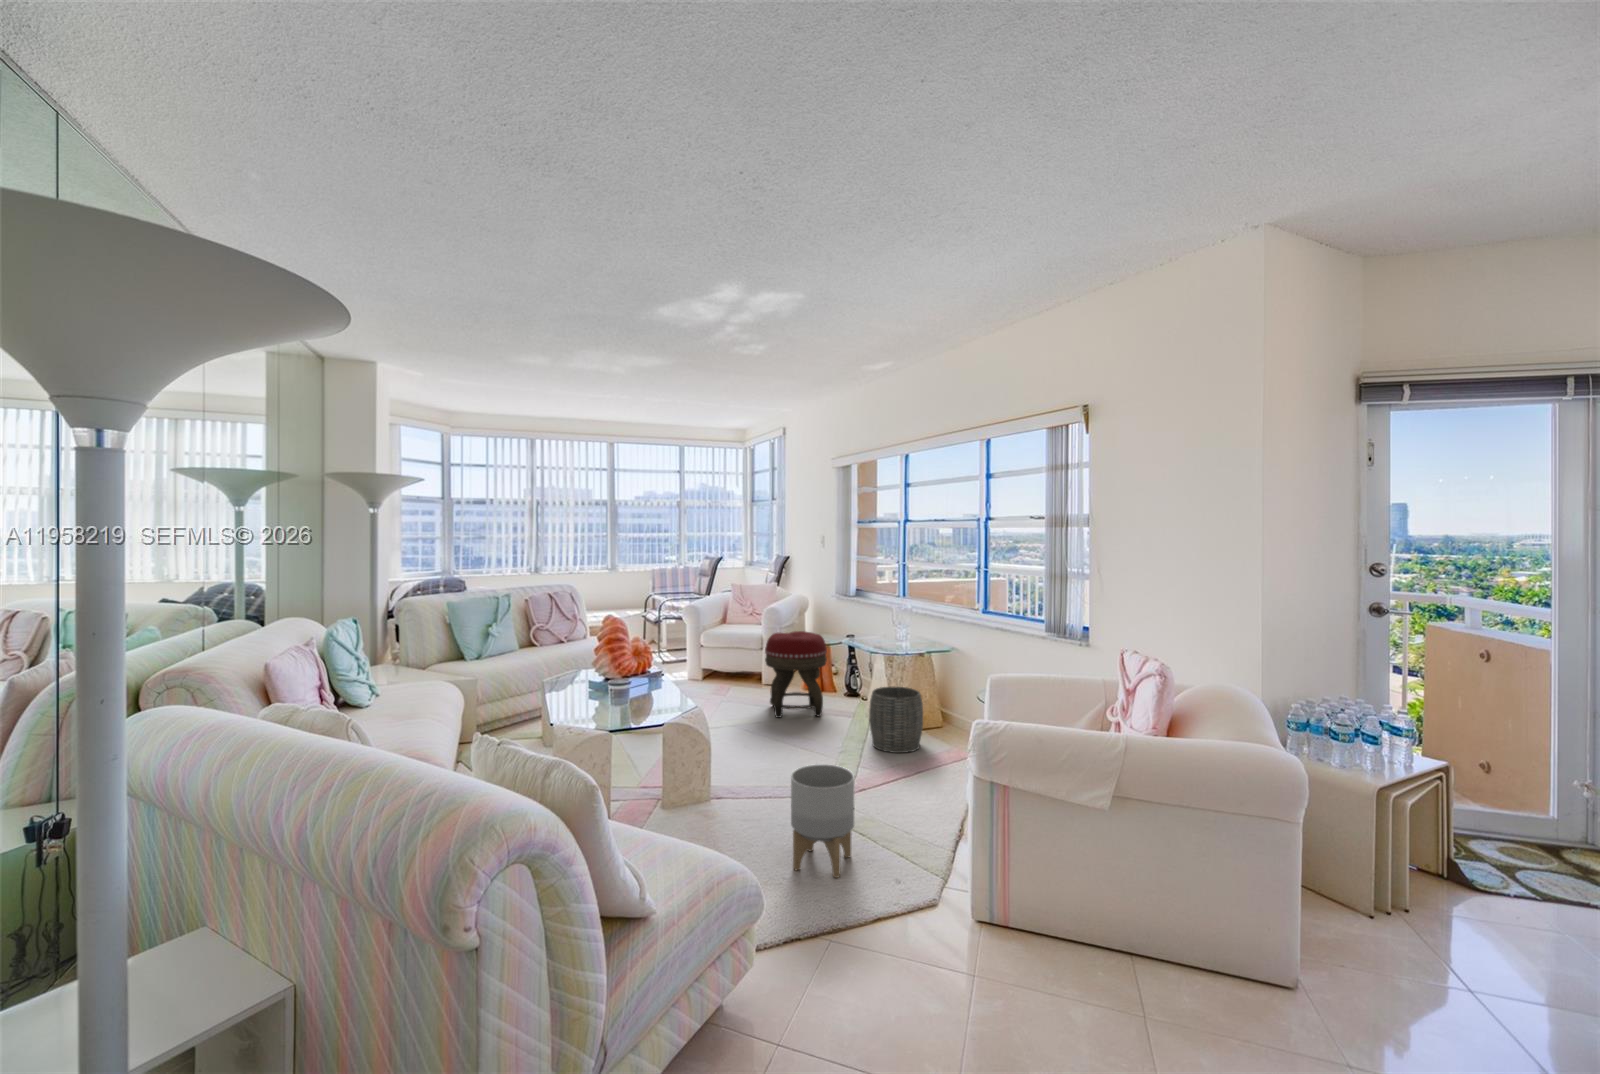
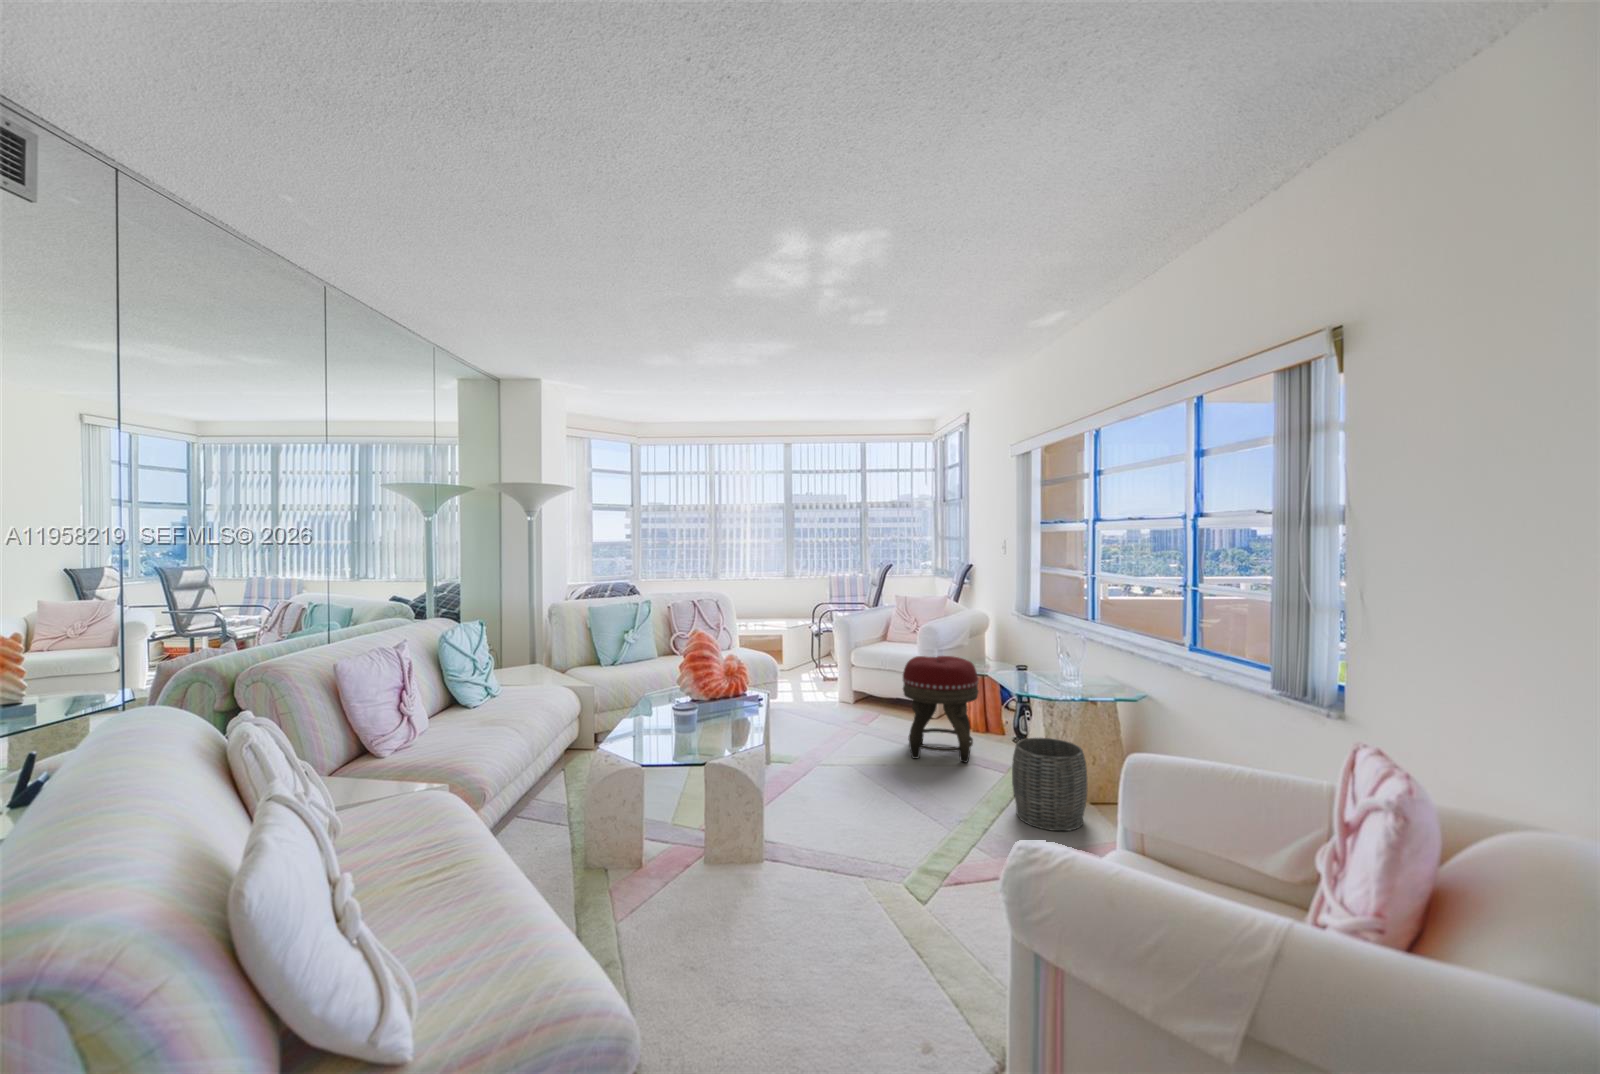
planter: present [791,764,854,878] -> none [818,847,905,1019]

